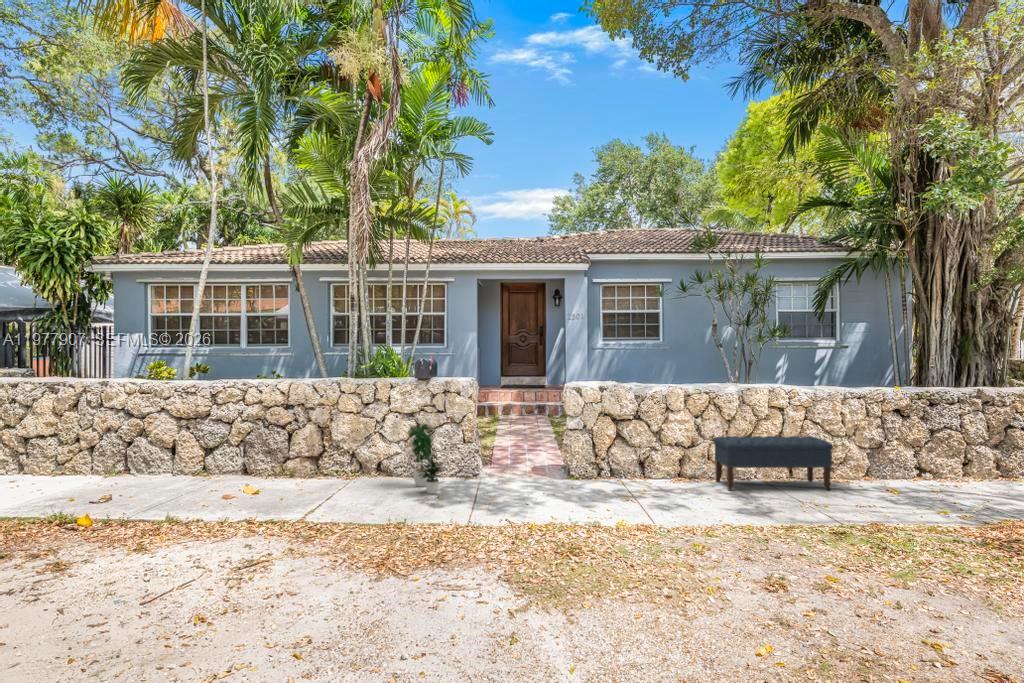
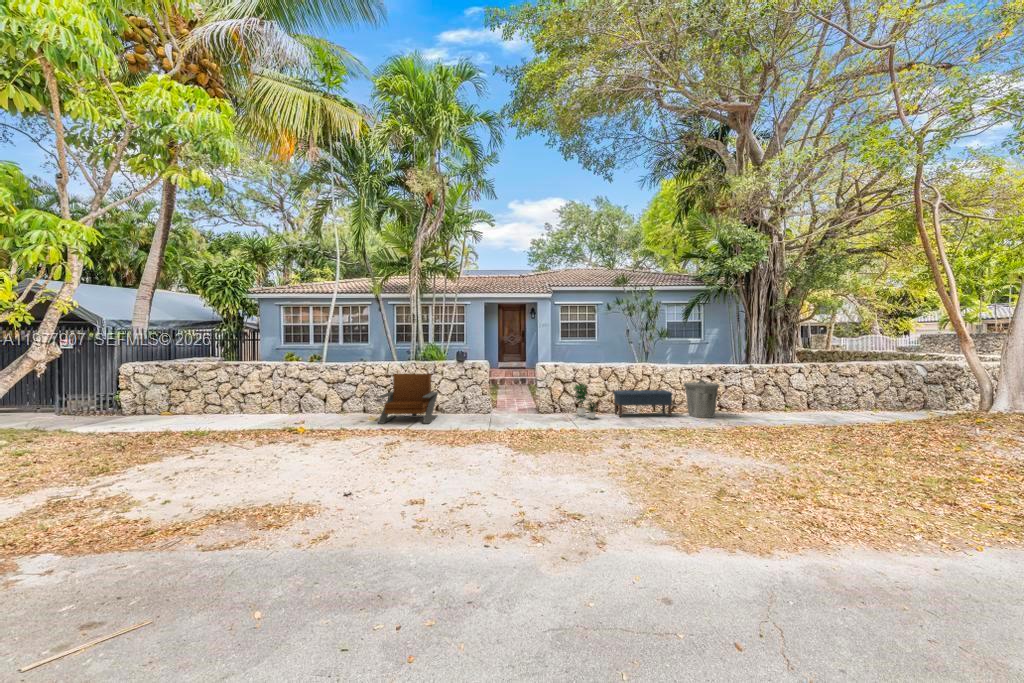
lounge chair: none [255,403,380,504] -> present [378,374,438,424]
trash can: none [852,419,928,494] -> present [684,380,719,418]
potted plant: present [408,423,442,494] -> present [574,383,597,419]

